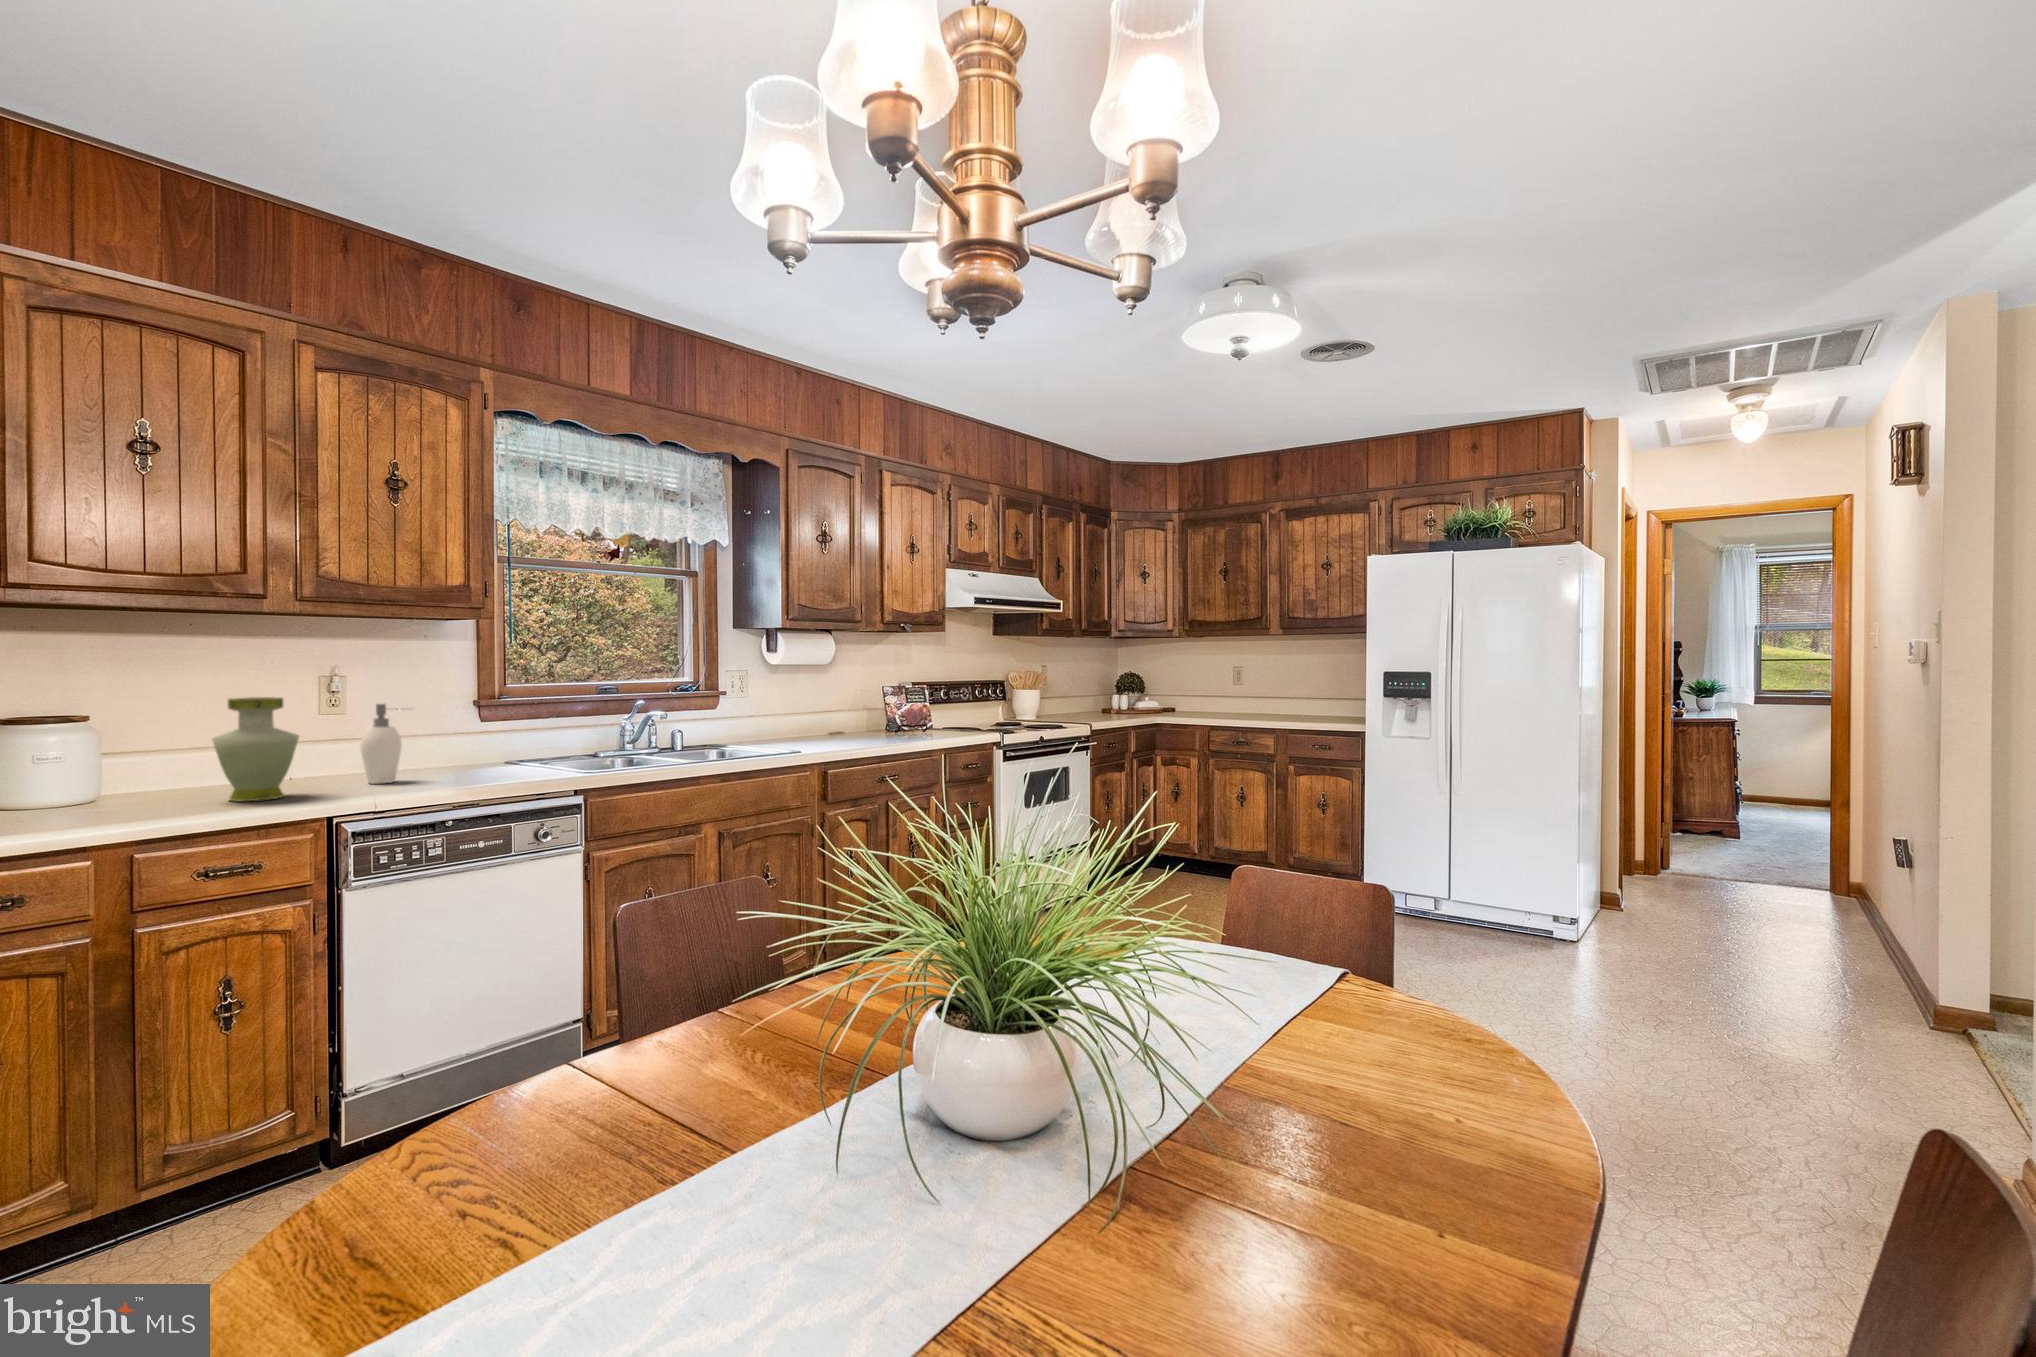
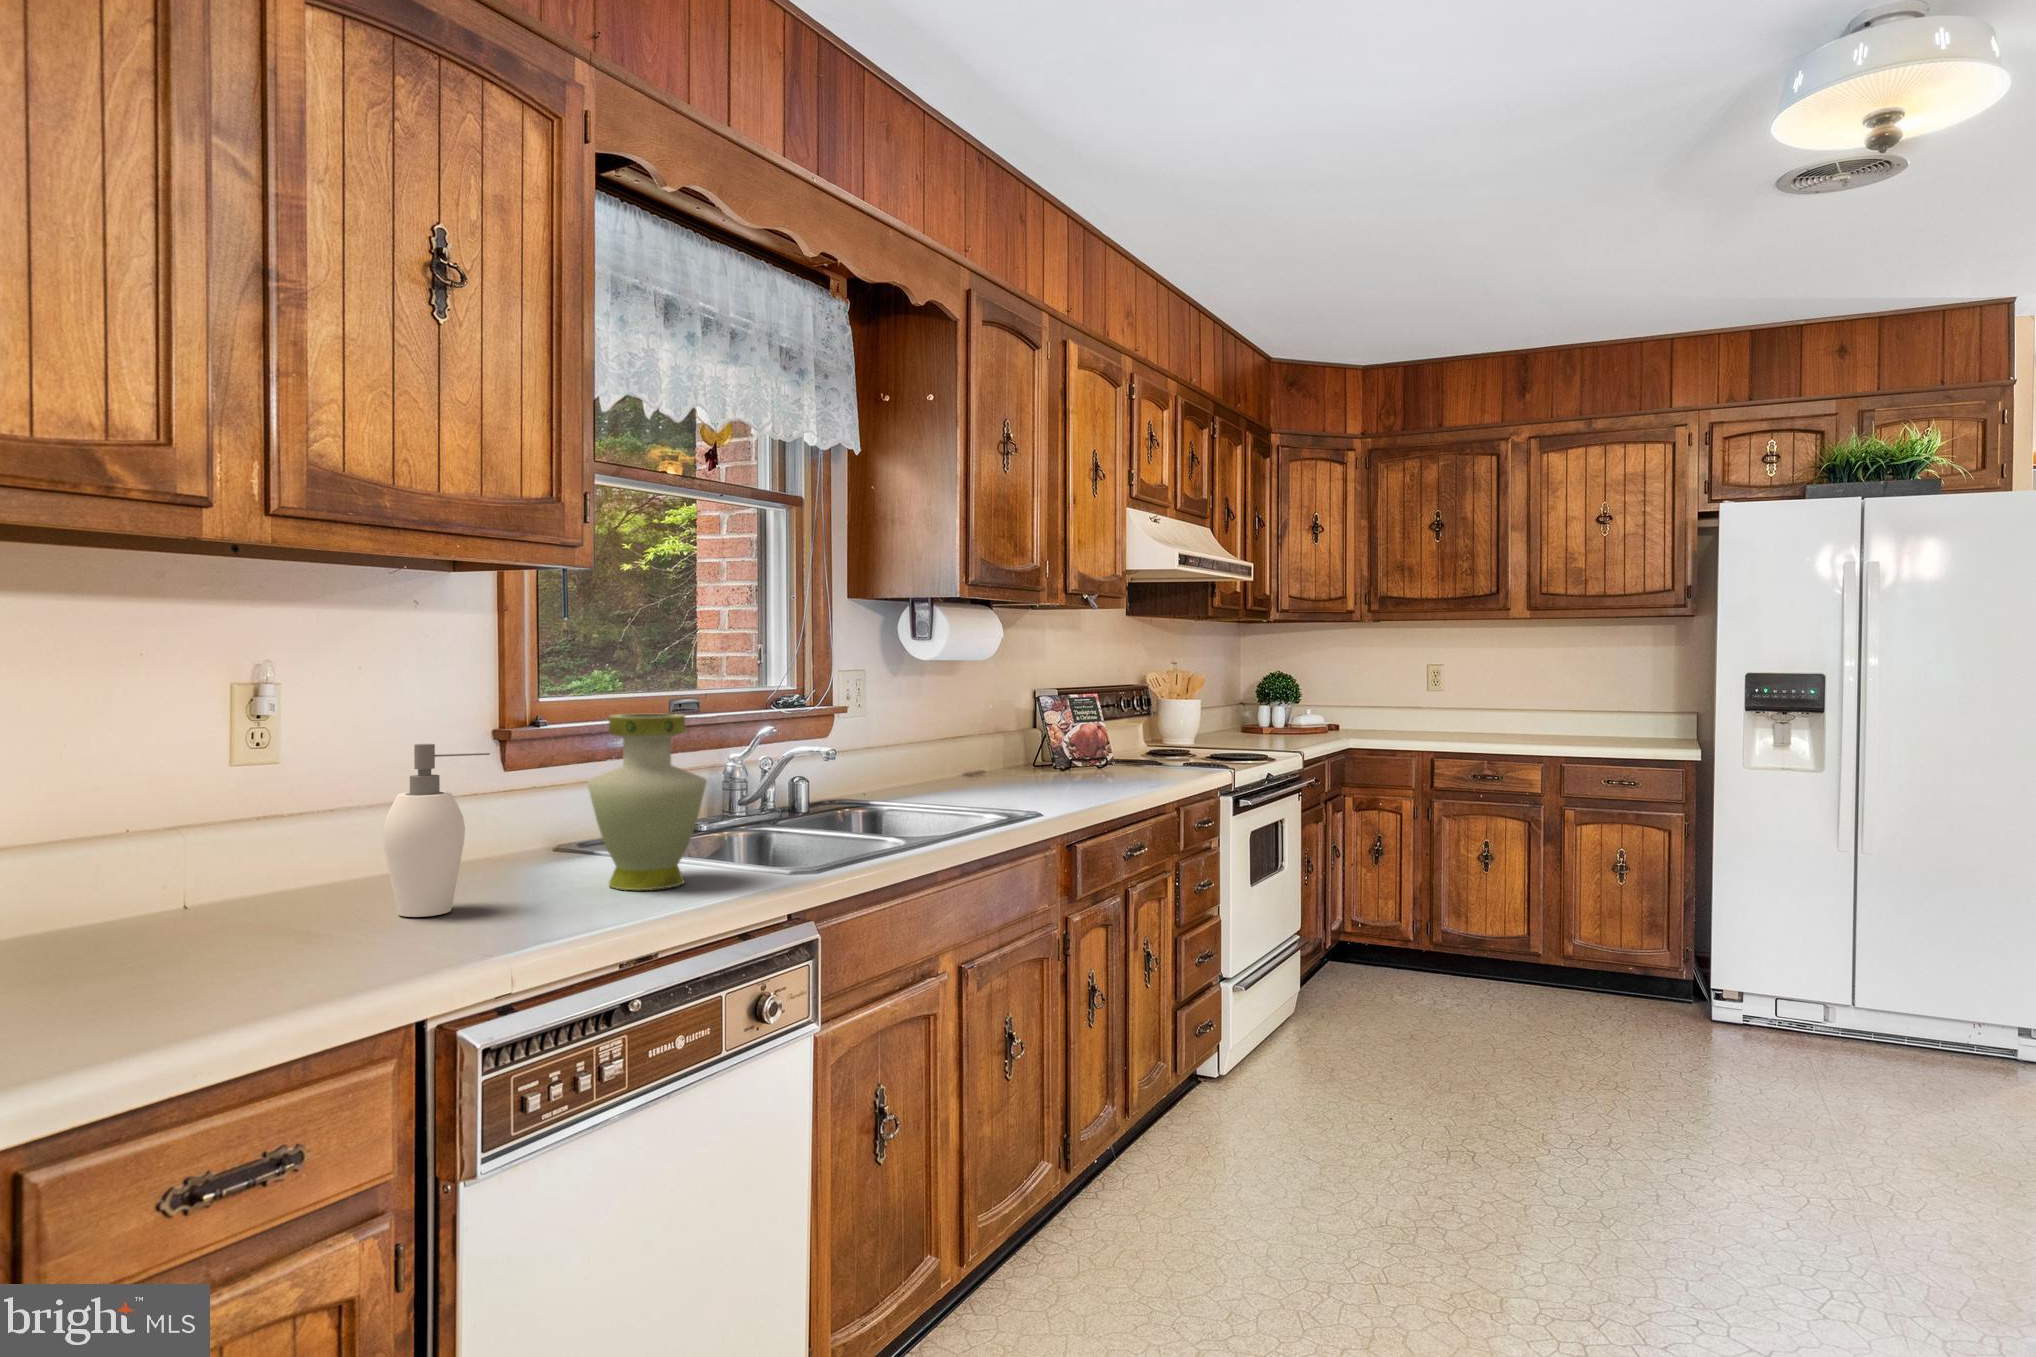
vase: present [212,697,299,801] -> present [587,714,707,890]

